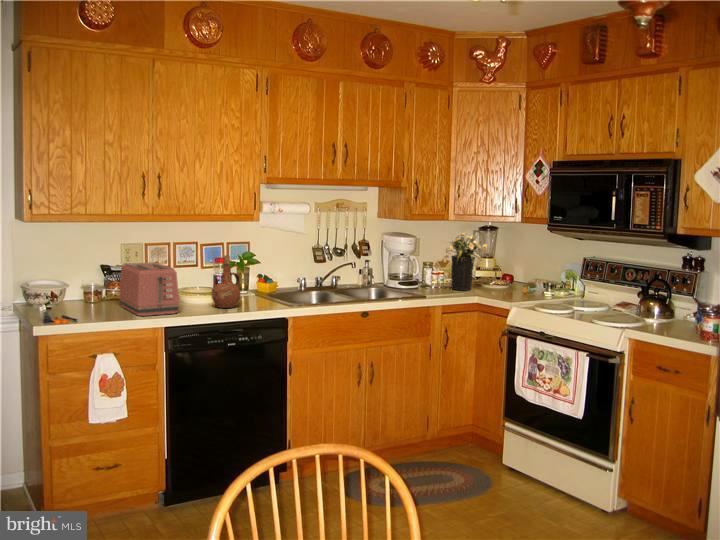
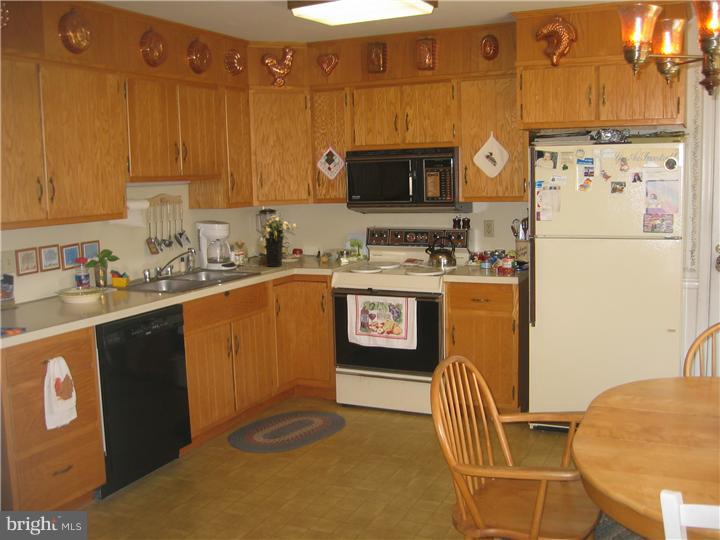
ceramic pitcher: present [211,255,241,308] -> none [109,253,137,303]
toaster: present [119,262,180,316] -> none [18,267,98,318]

